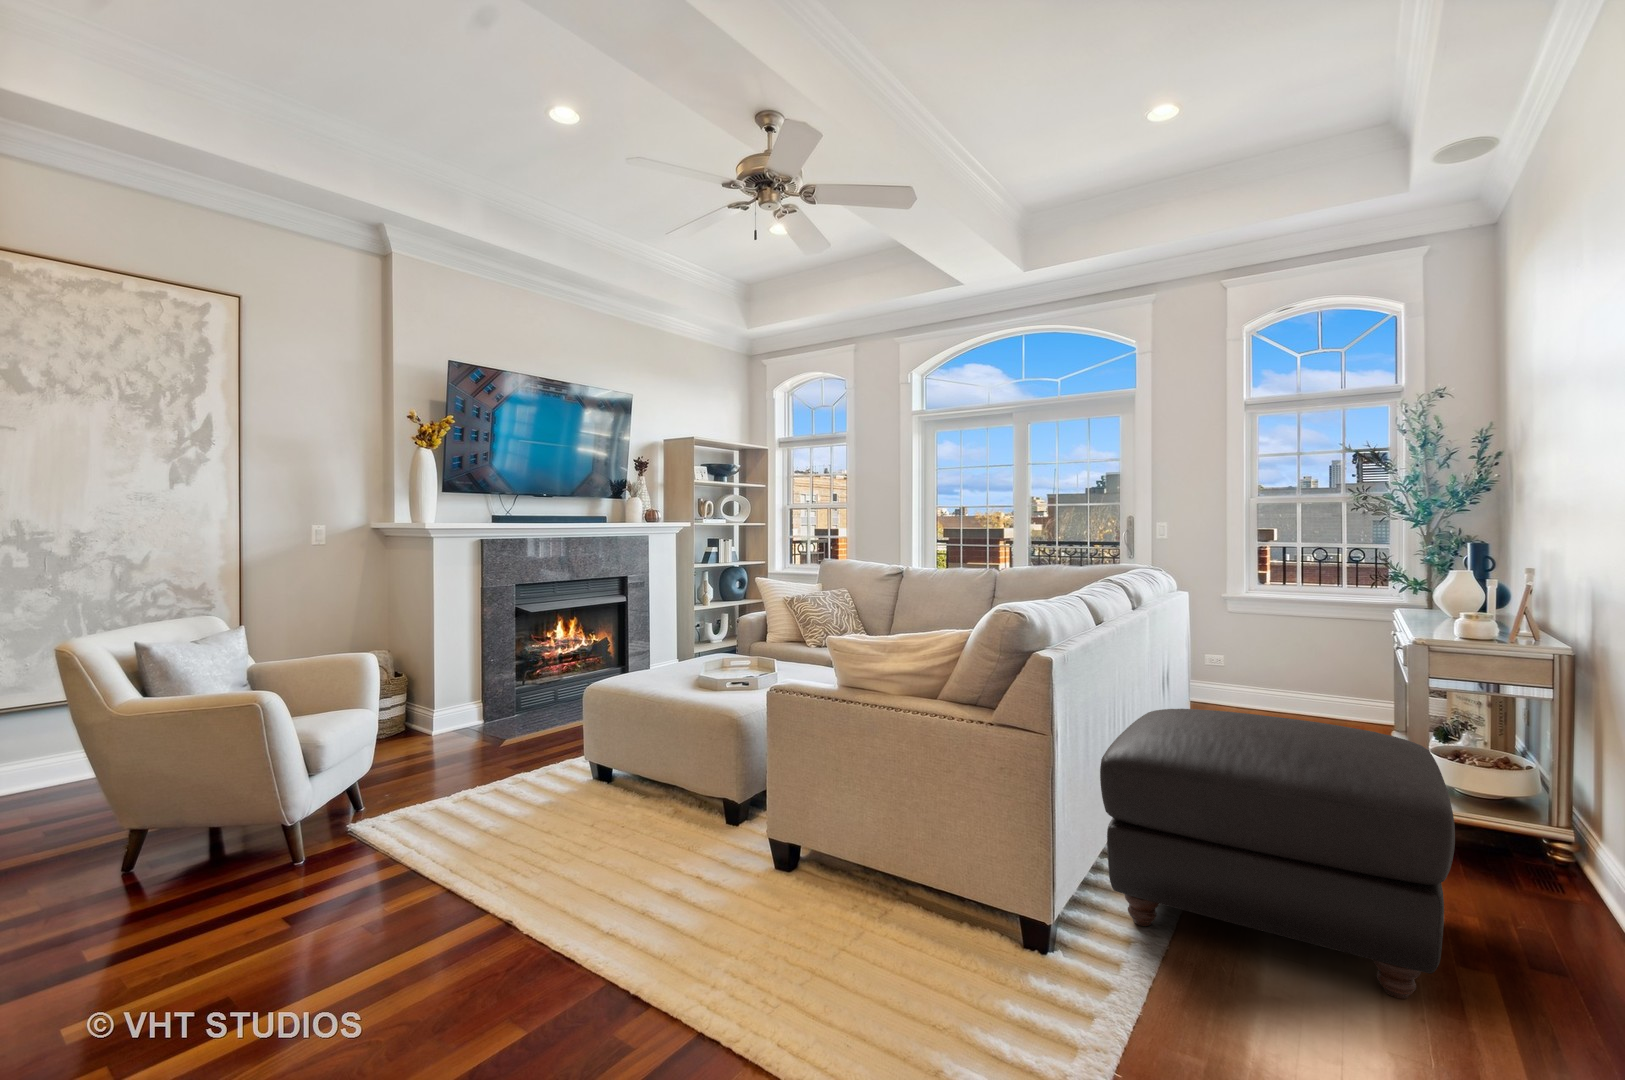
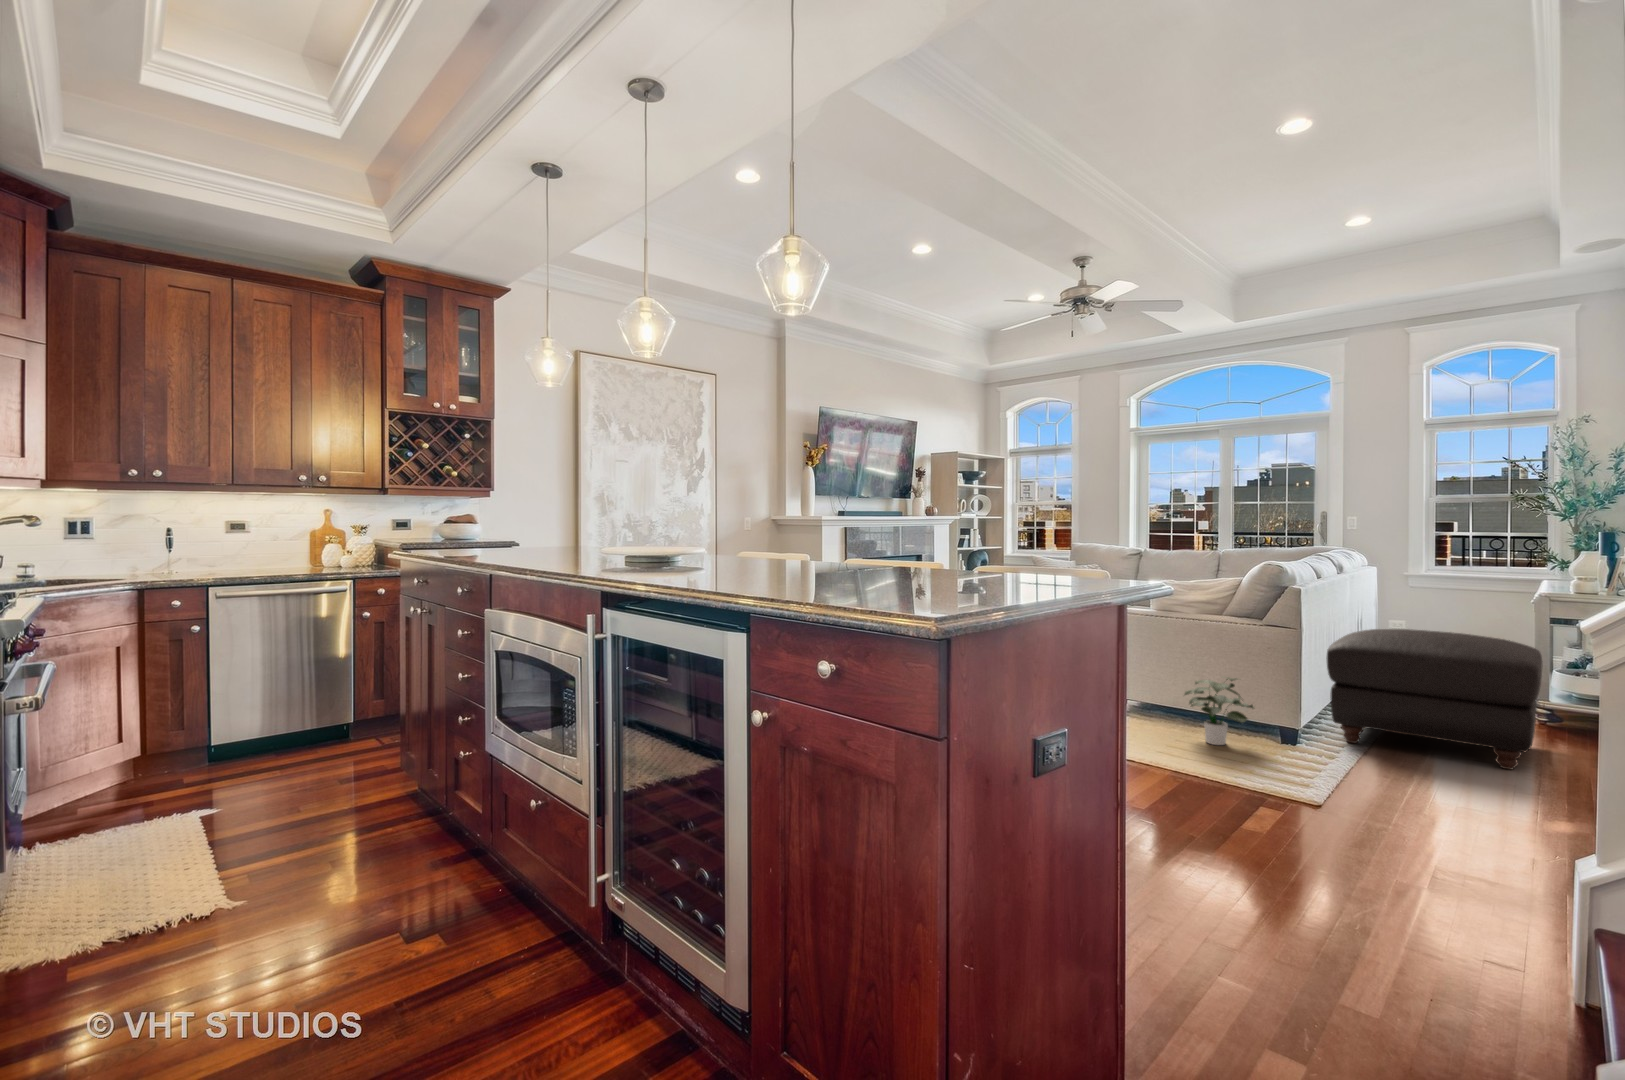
potted plant: none [862,817,979,952] -> present [1185,677,1254,745]

